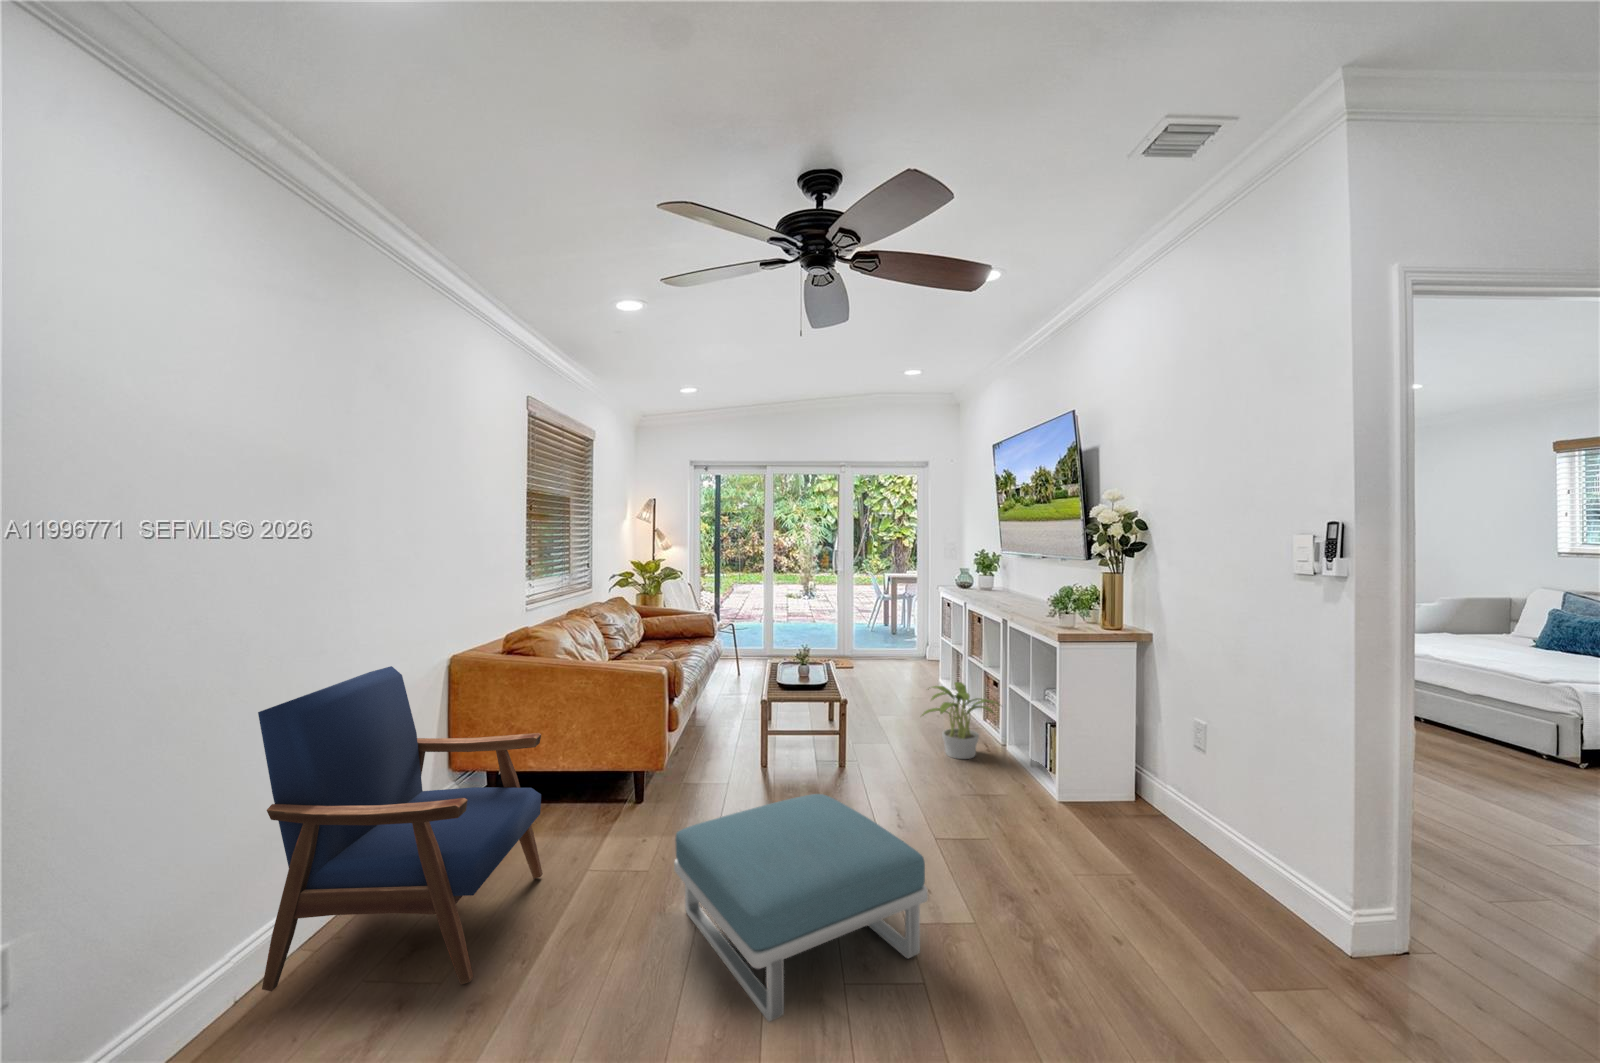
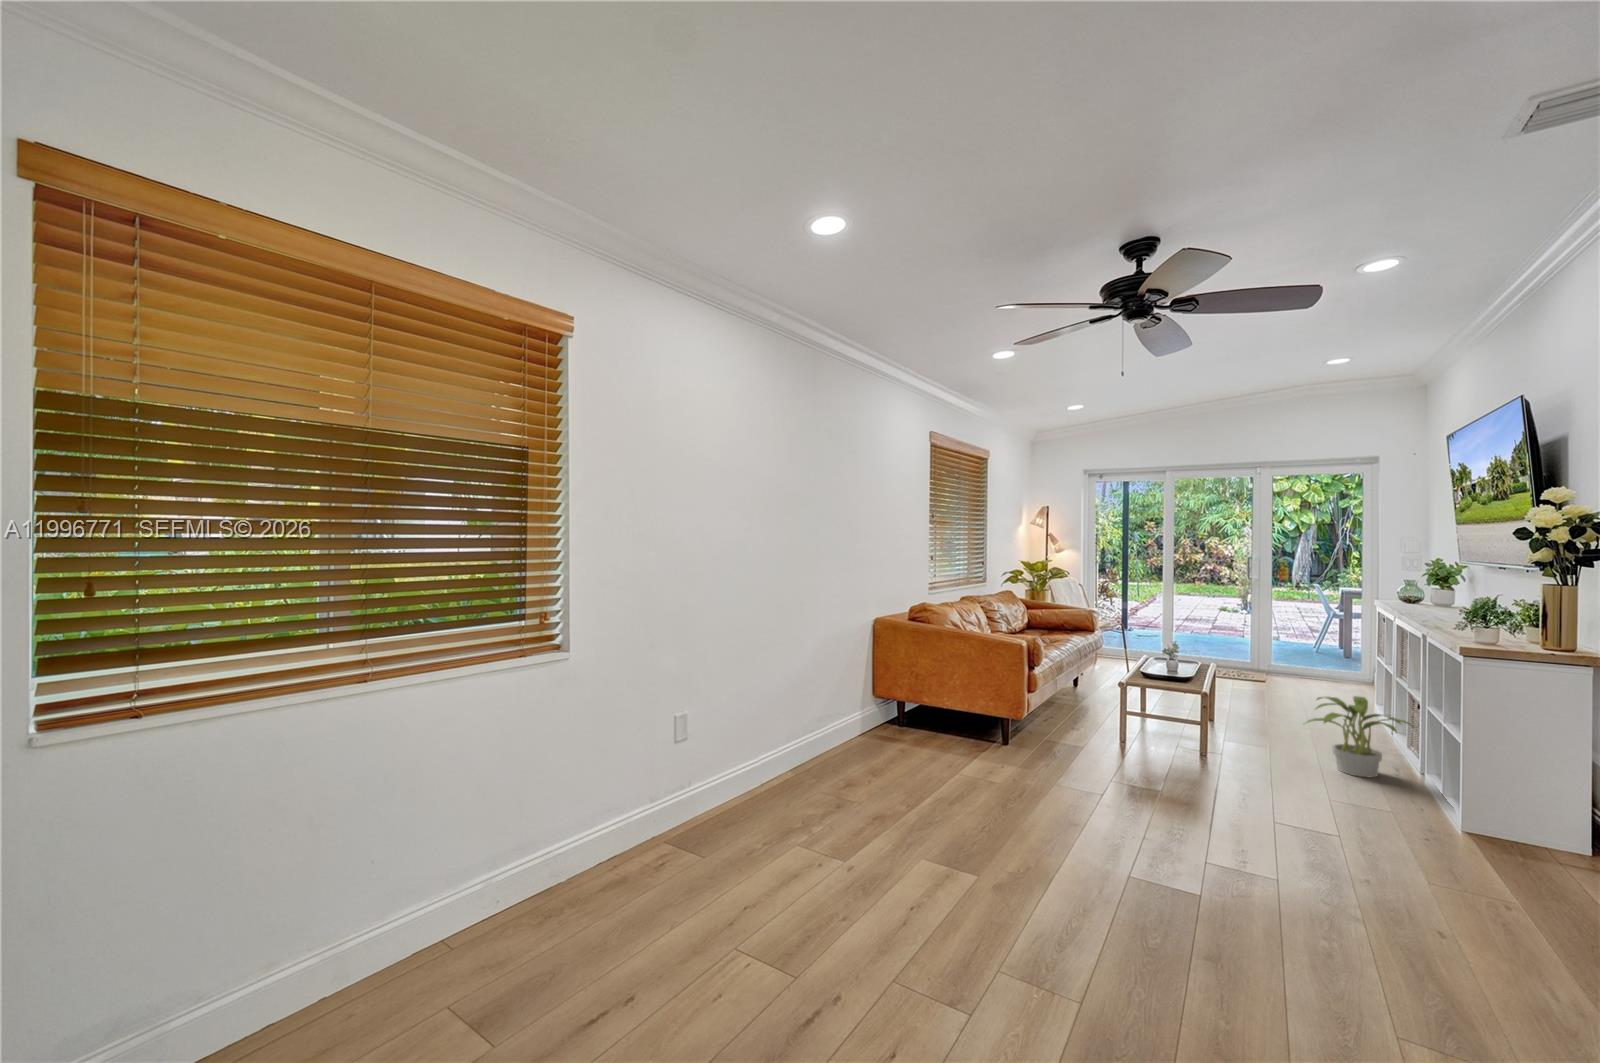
armchair: present [258,666,543,992] -> none [777,616,928,806]
footstool: present [674,794,928,1021] -> none [1012,748,1219,881]

